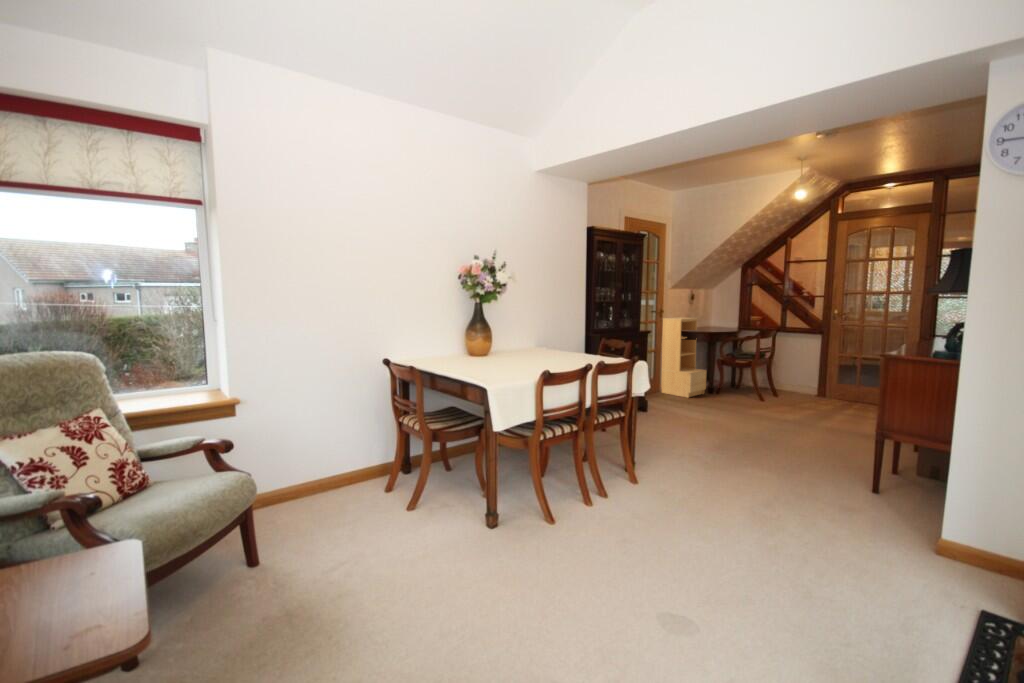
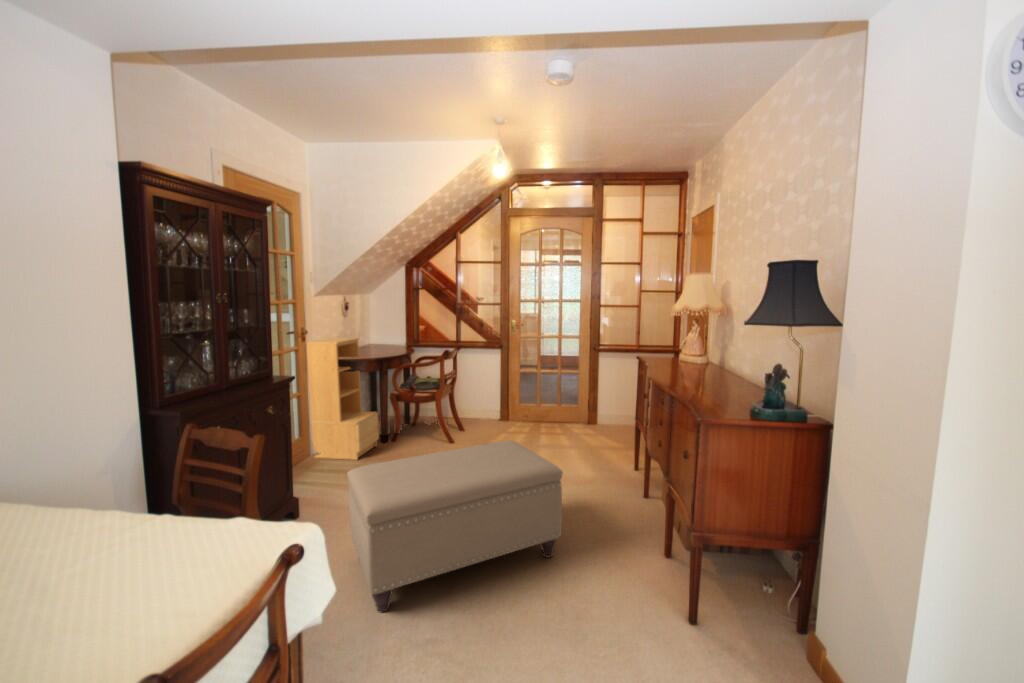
ottoman: none [674,381,807,455] -> present [347,441,563,612]

